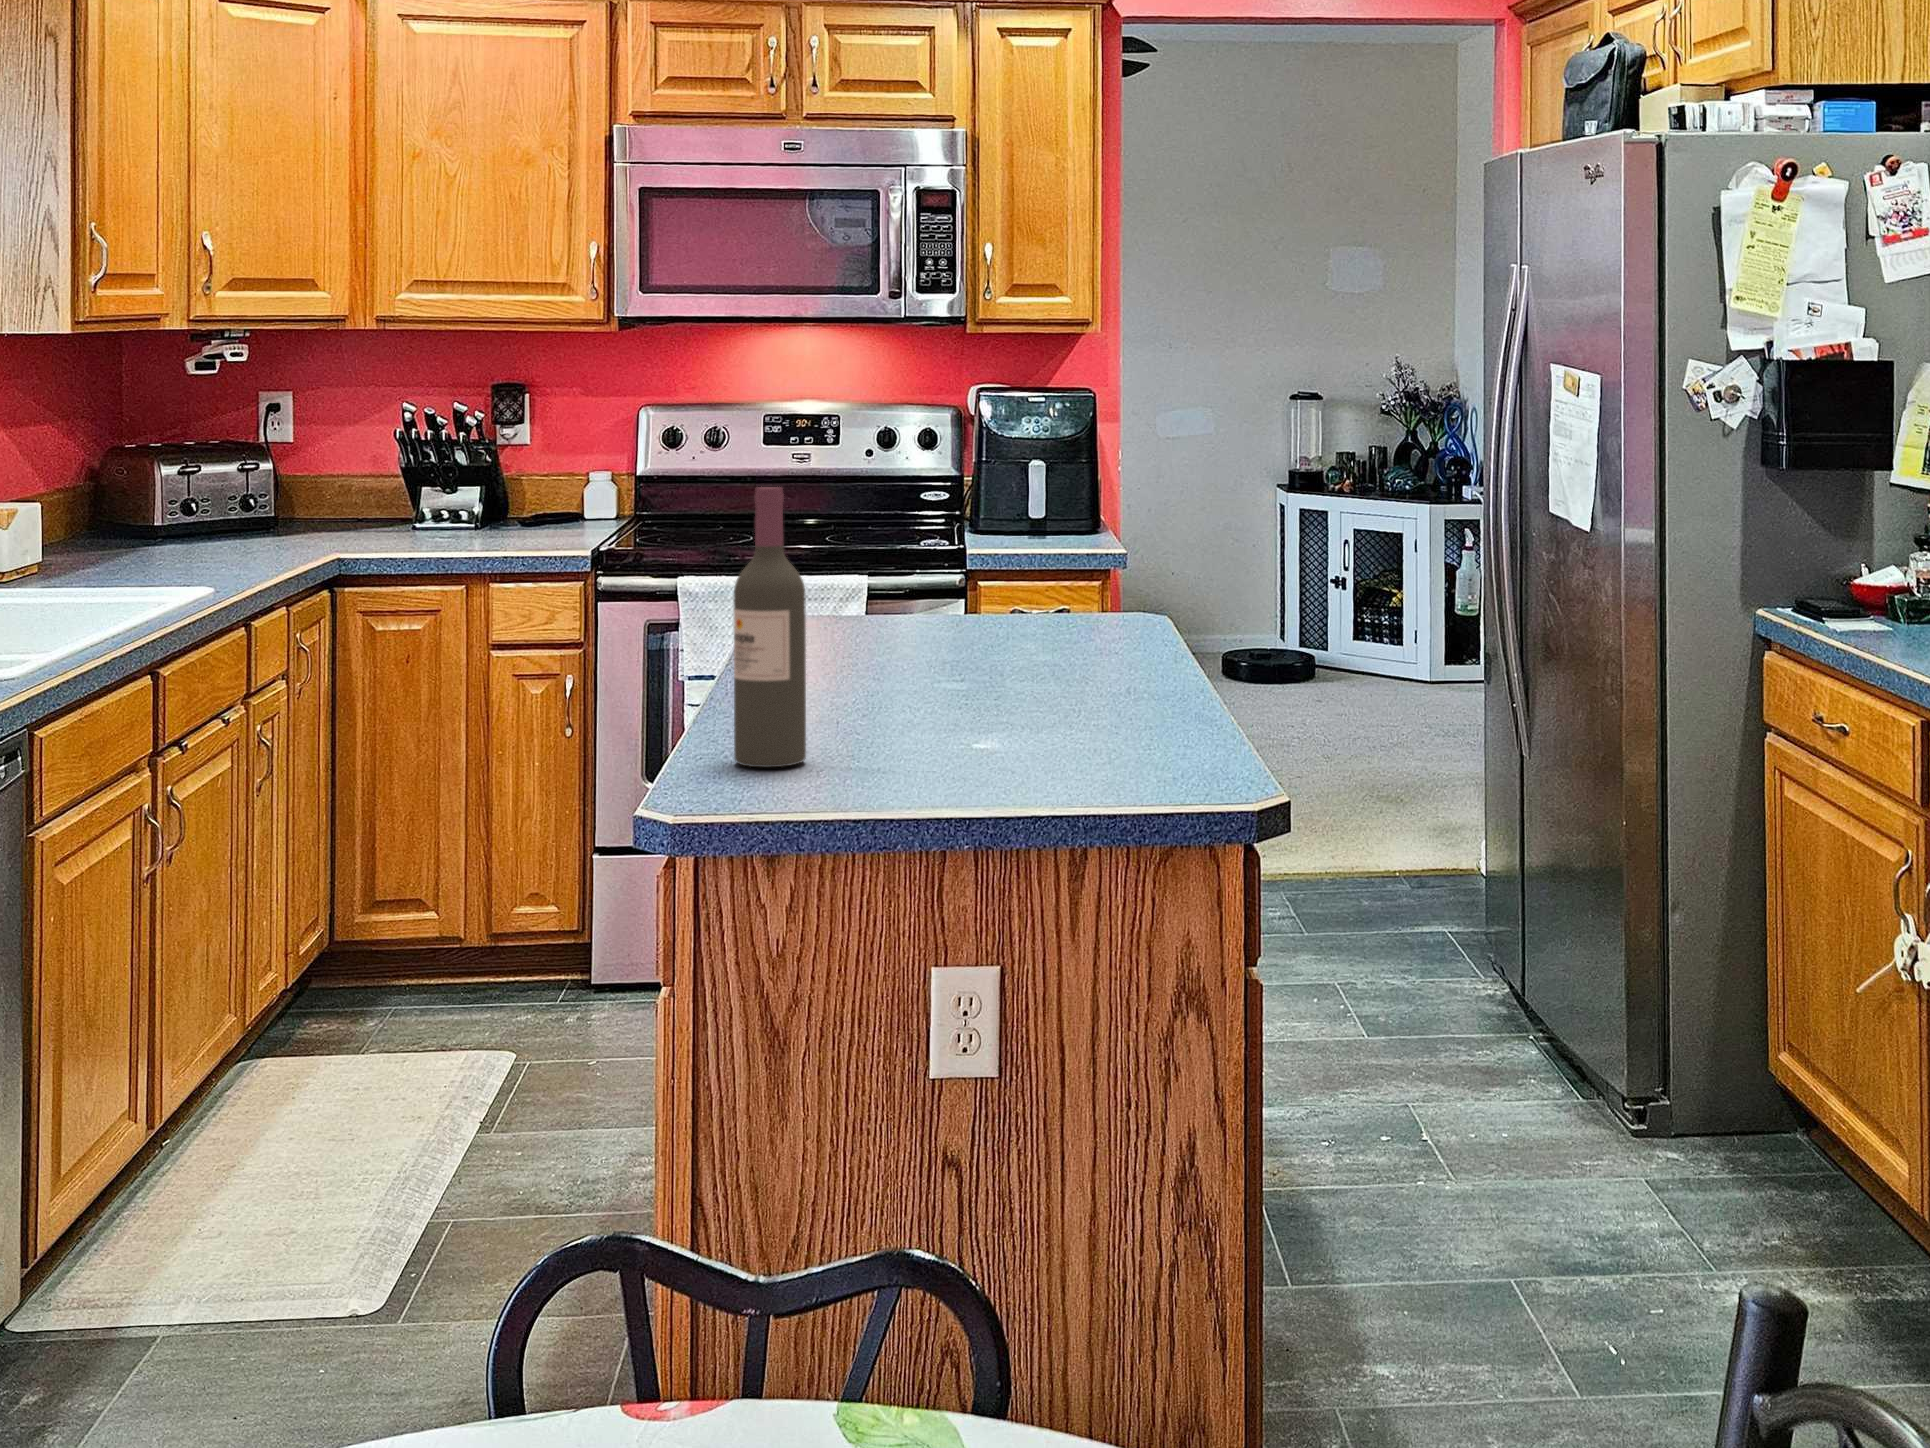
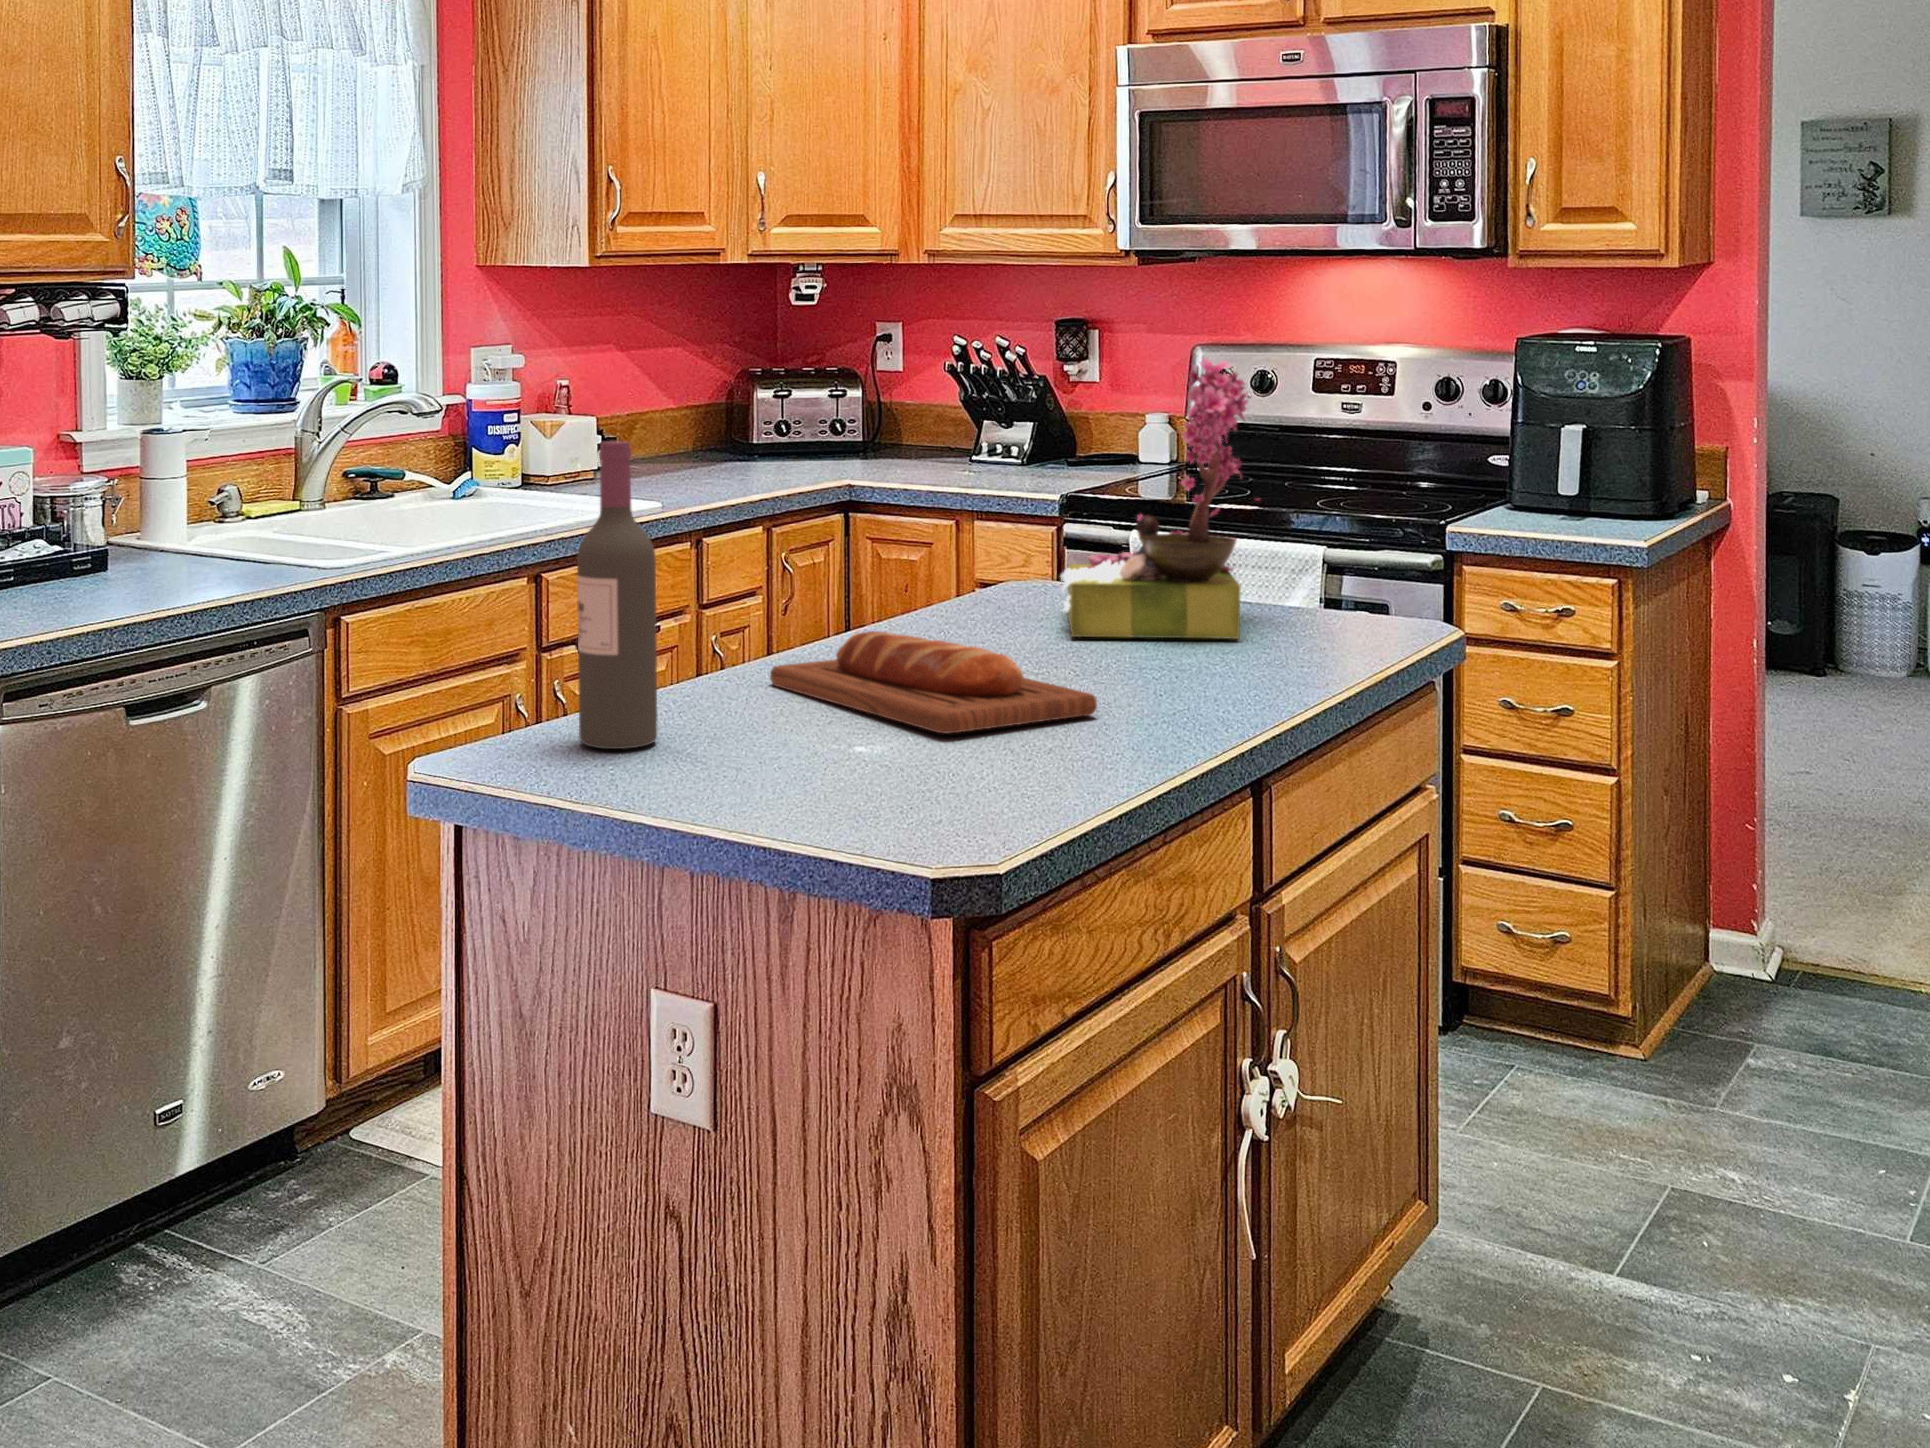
flower arrangement: none [862,410,1050,657] -> present [1061,358,1259,639]
bread loaf: none [769,656,1087,728] -> present [770,631,1097,733]

